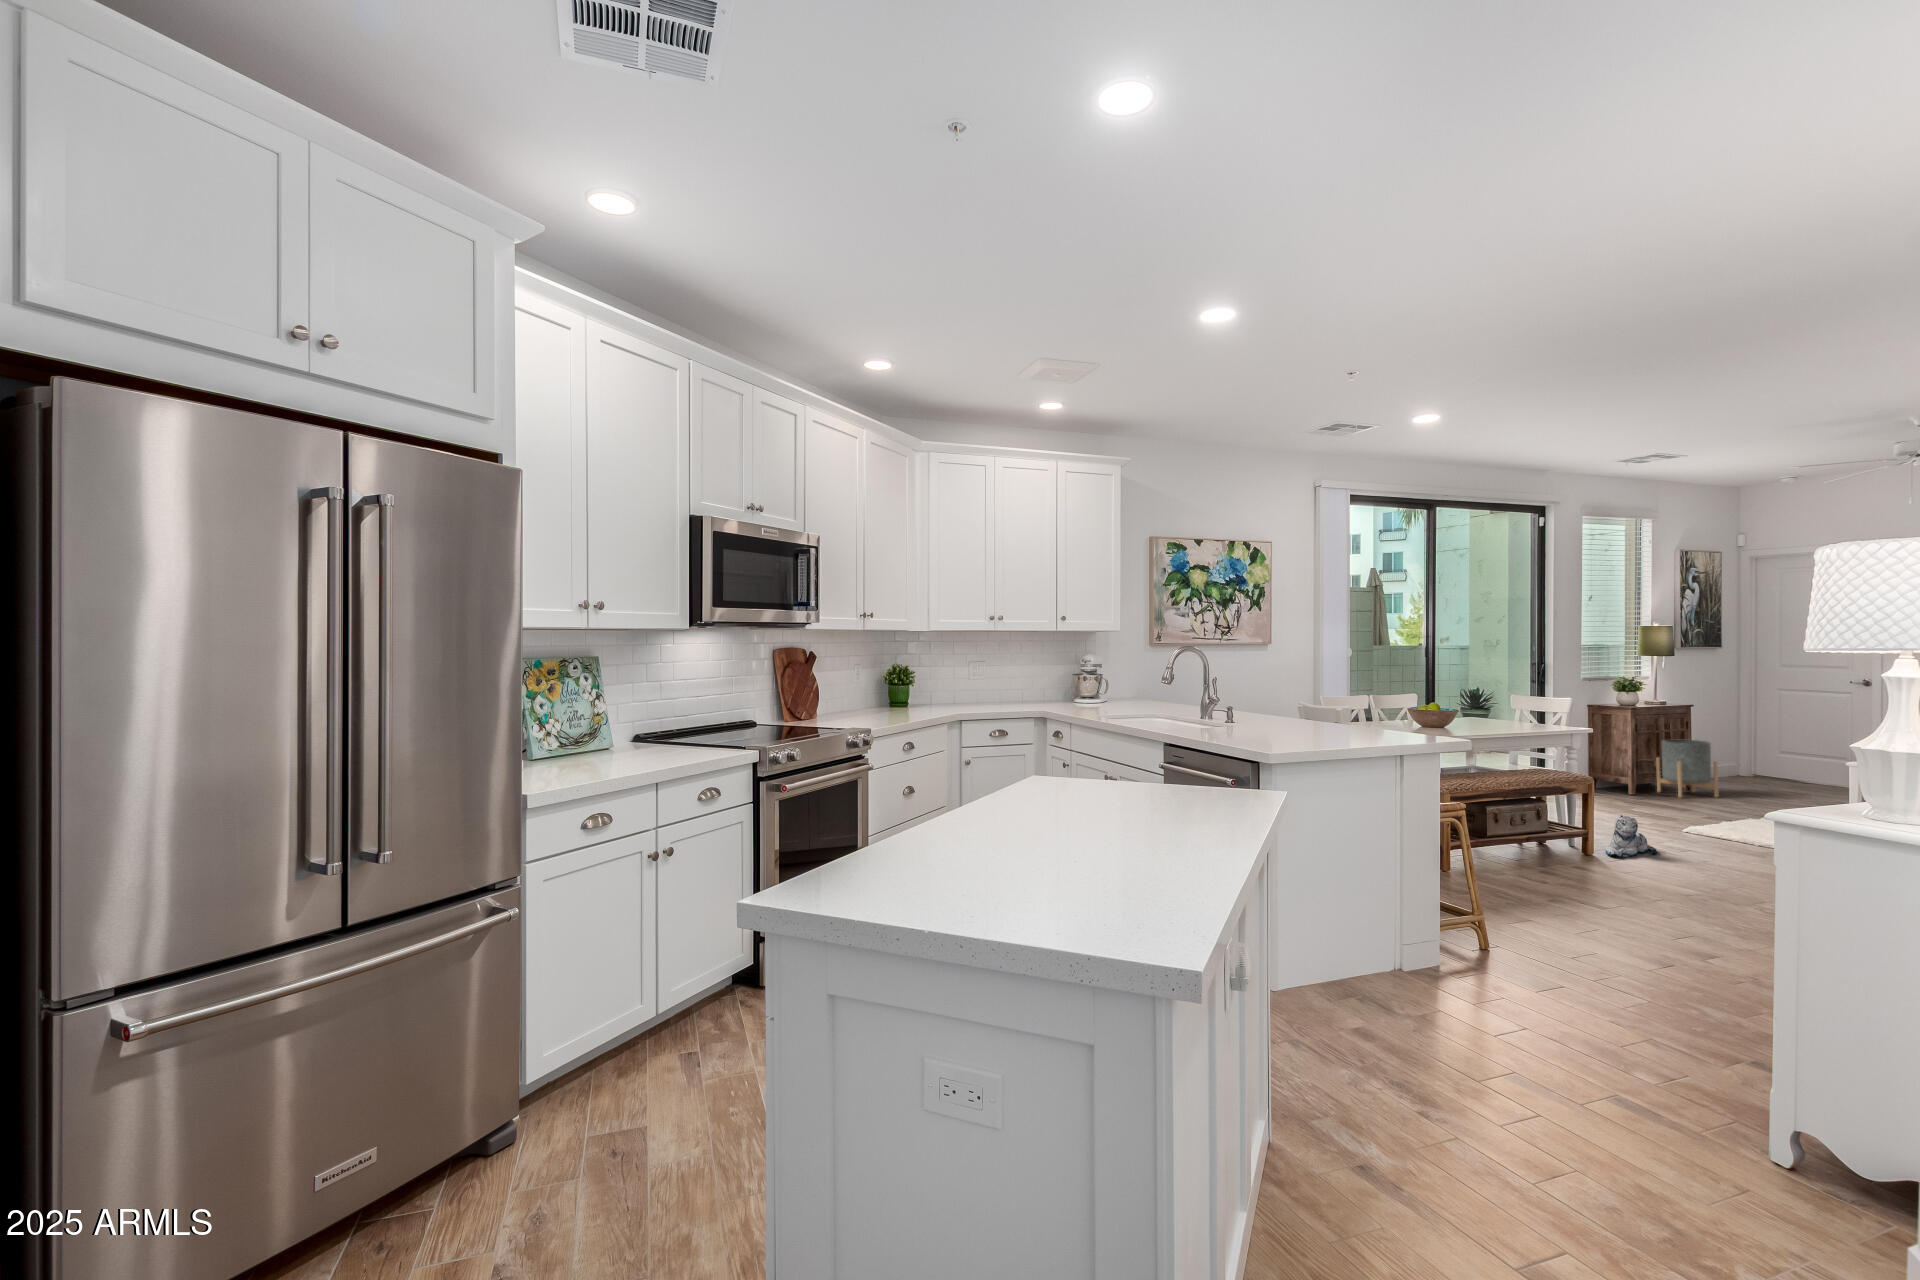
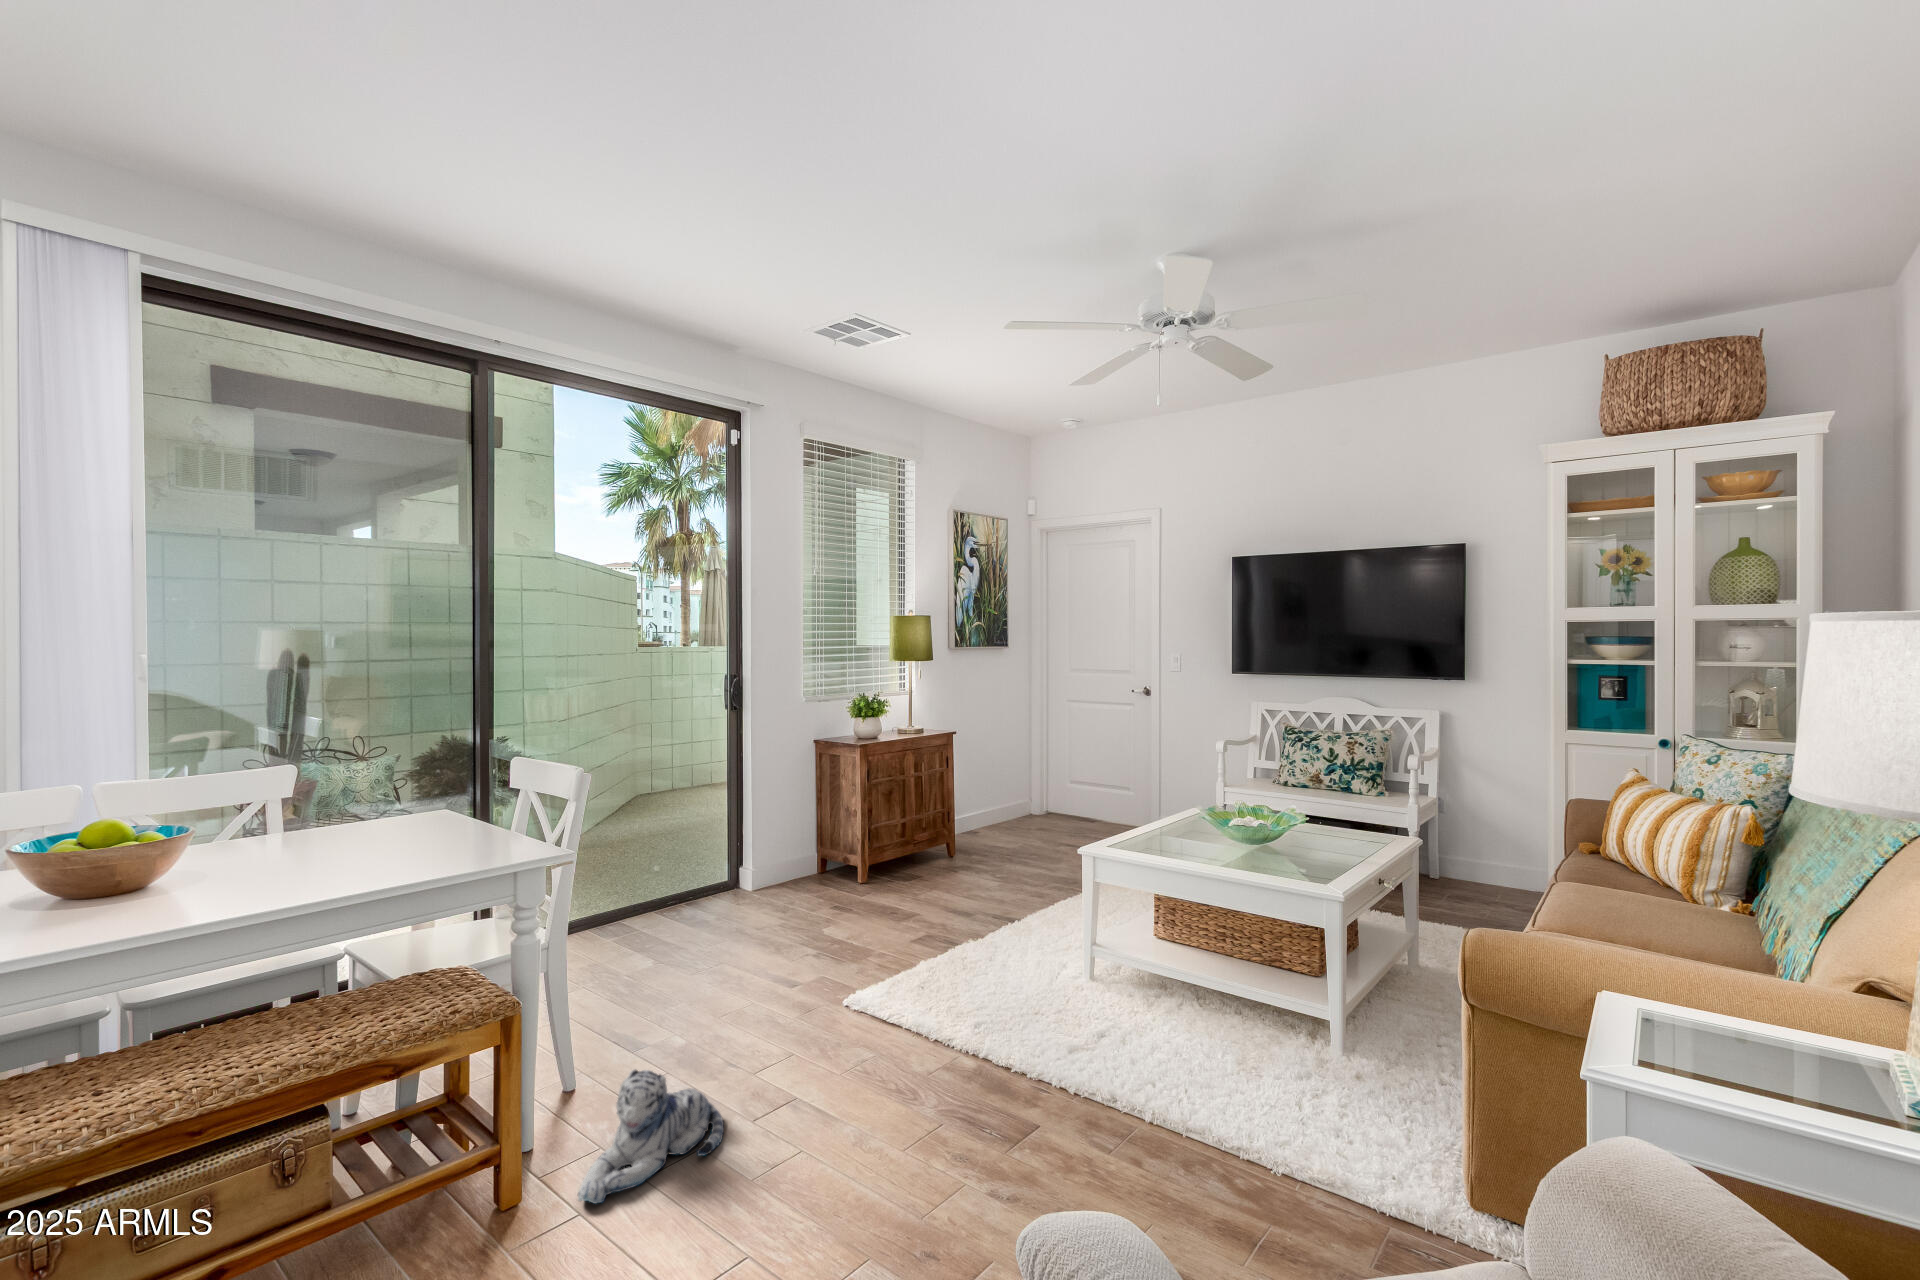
planter: present [1656,740,1718,798] -> none [895,790,967,889]

